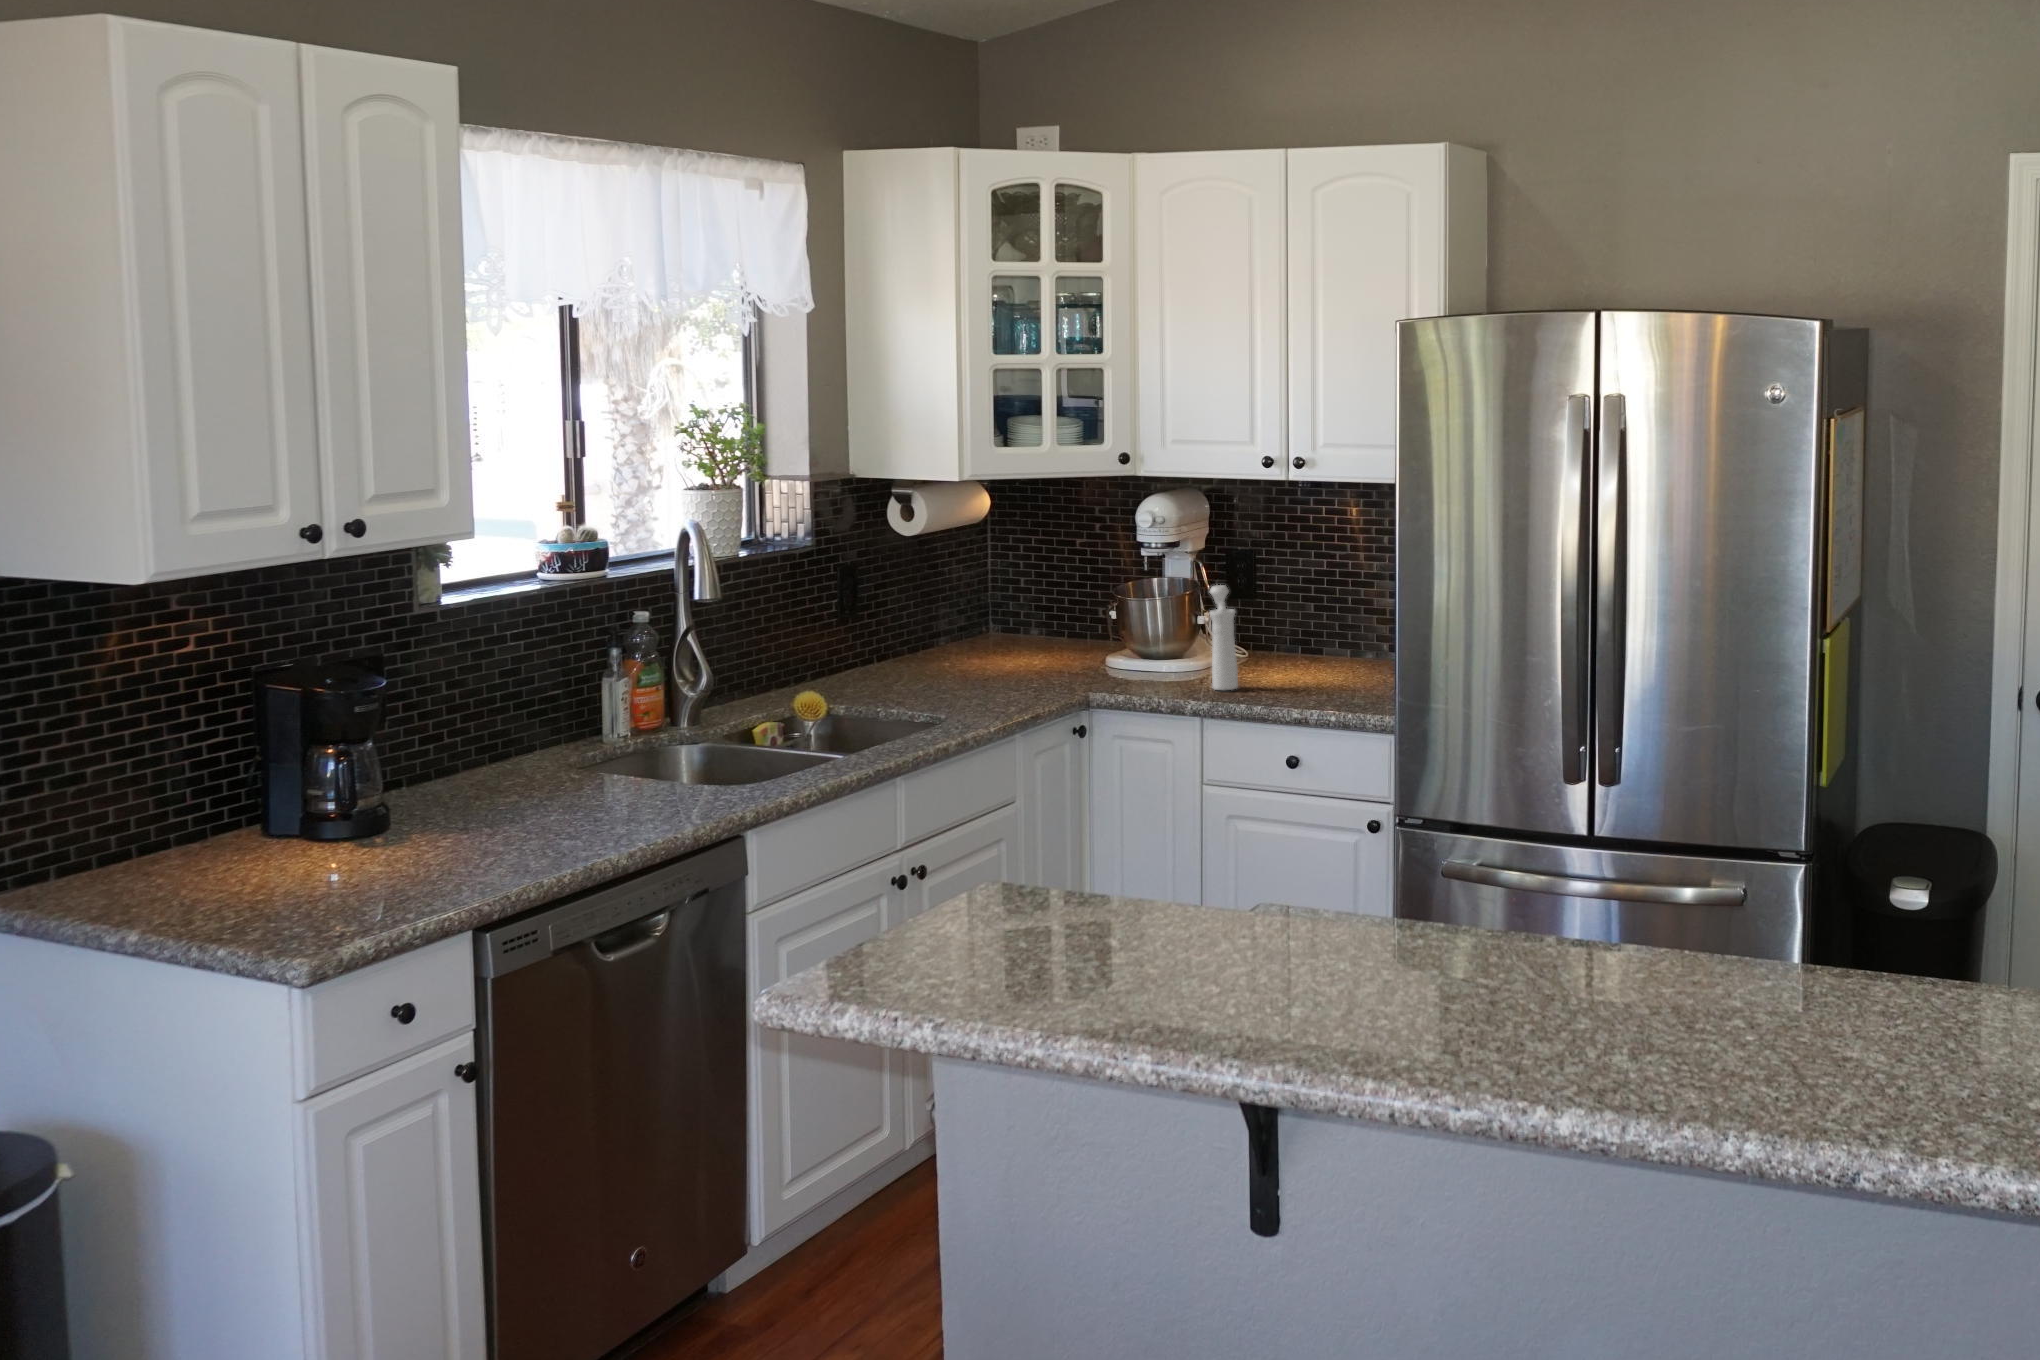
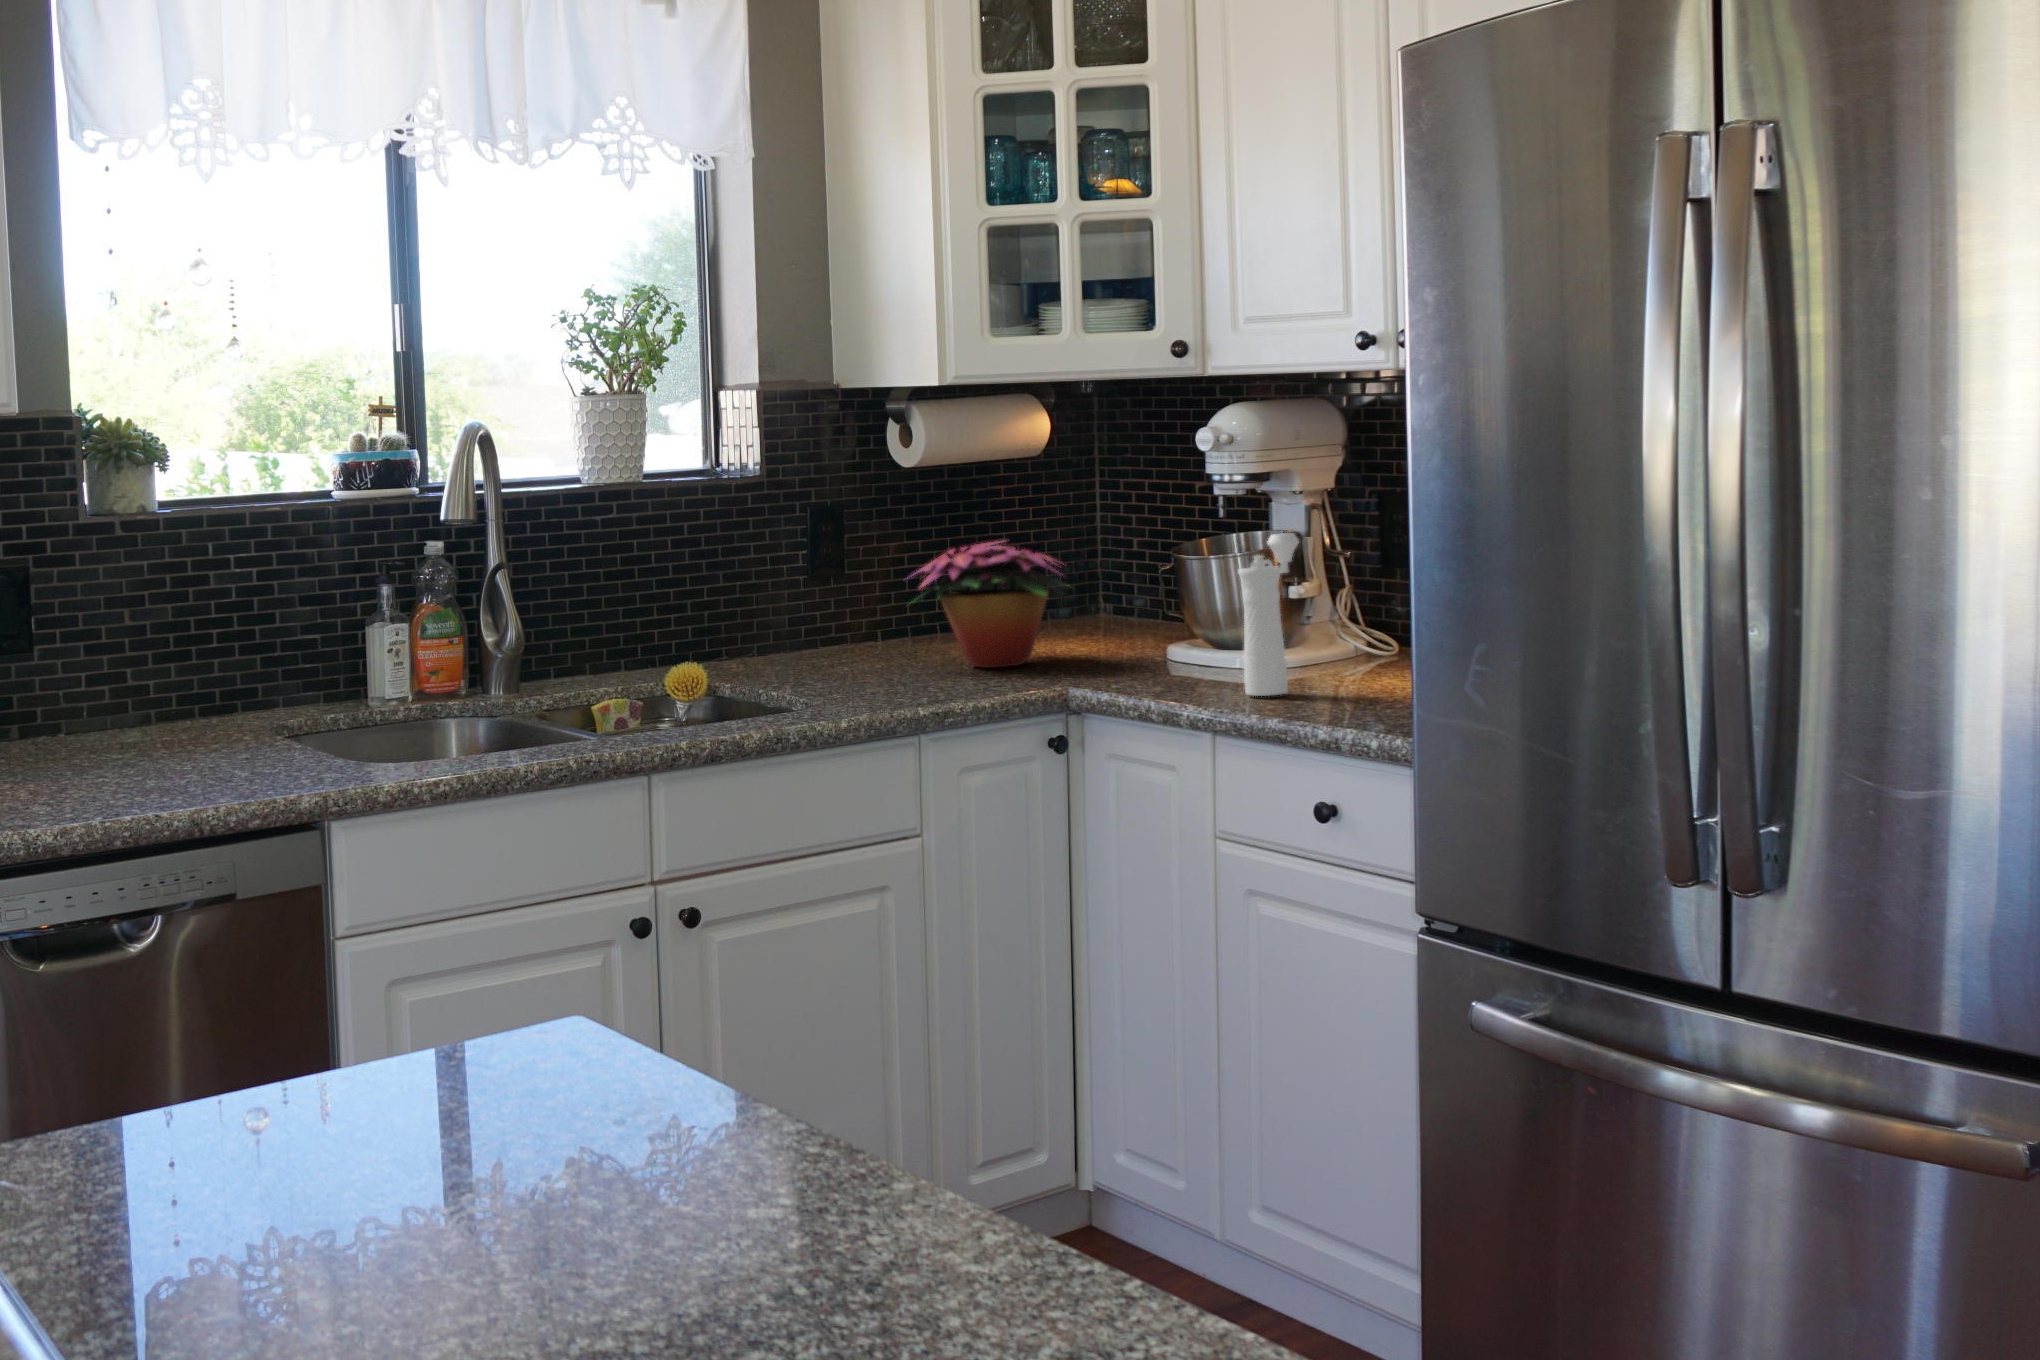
flower arrangement: none [934,586,1062,677] -> present [914,541,1071,668]

